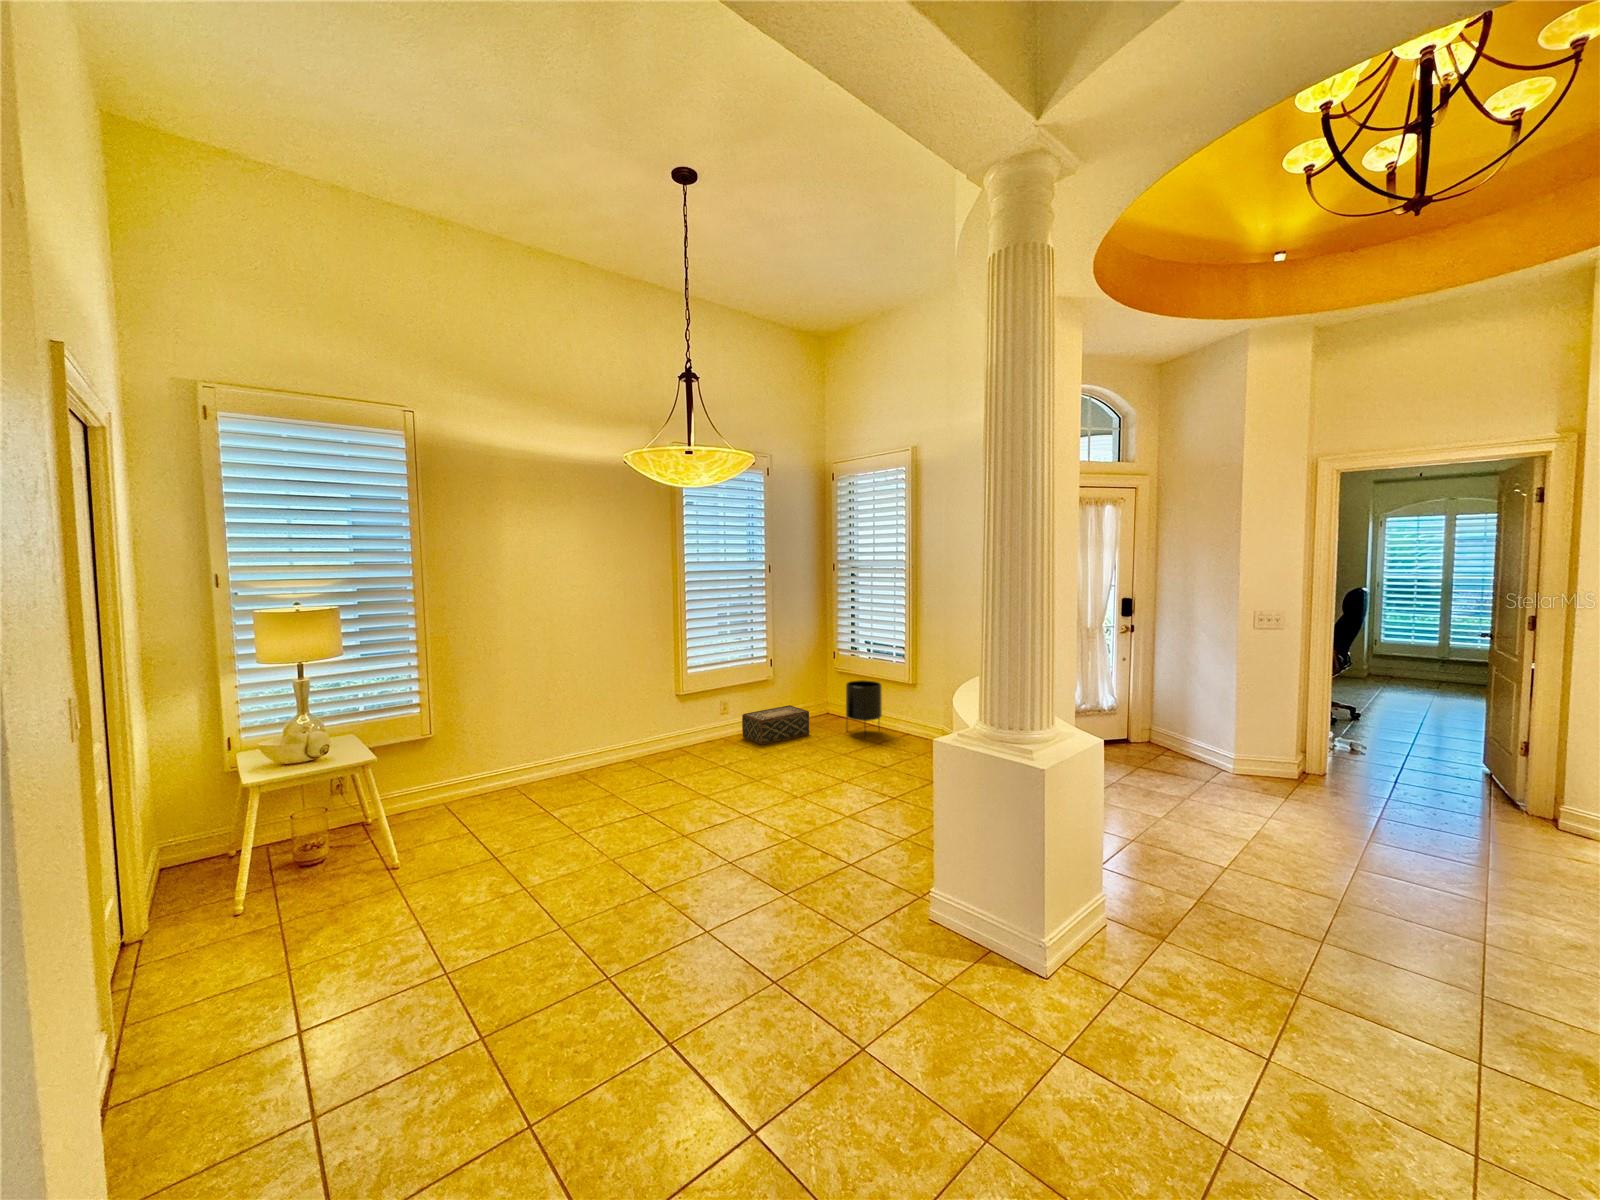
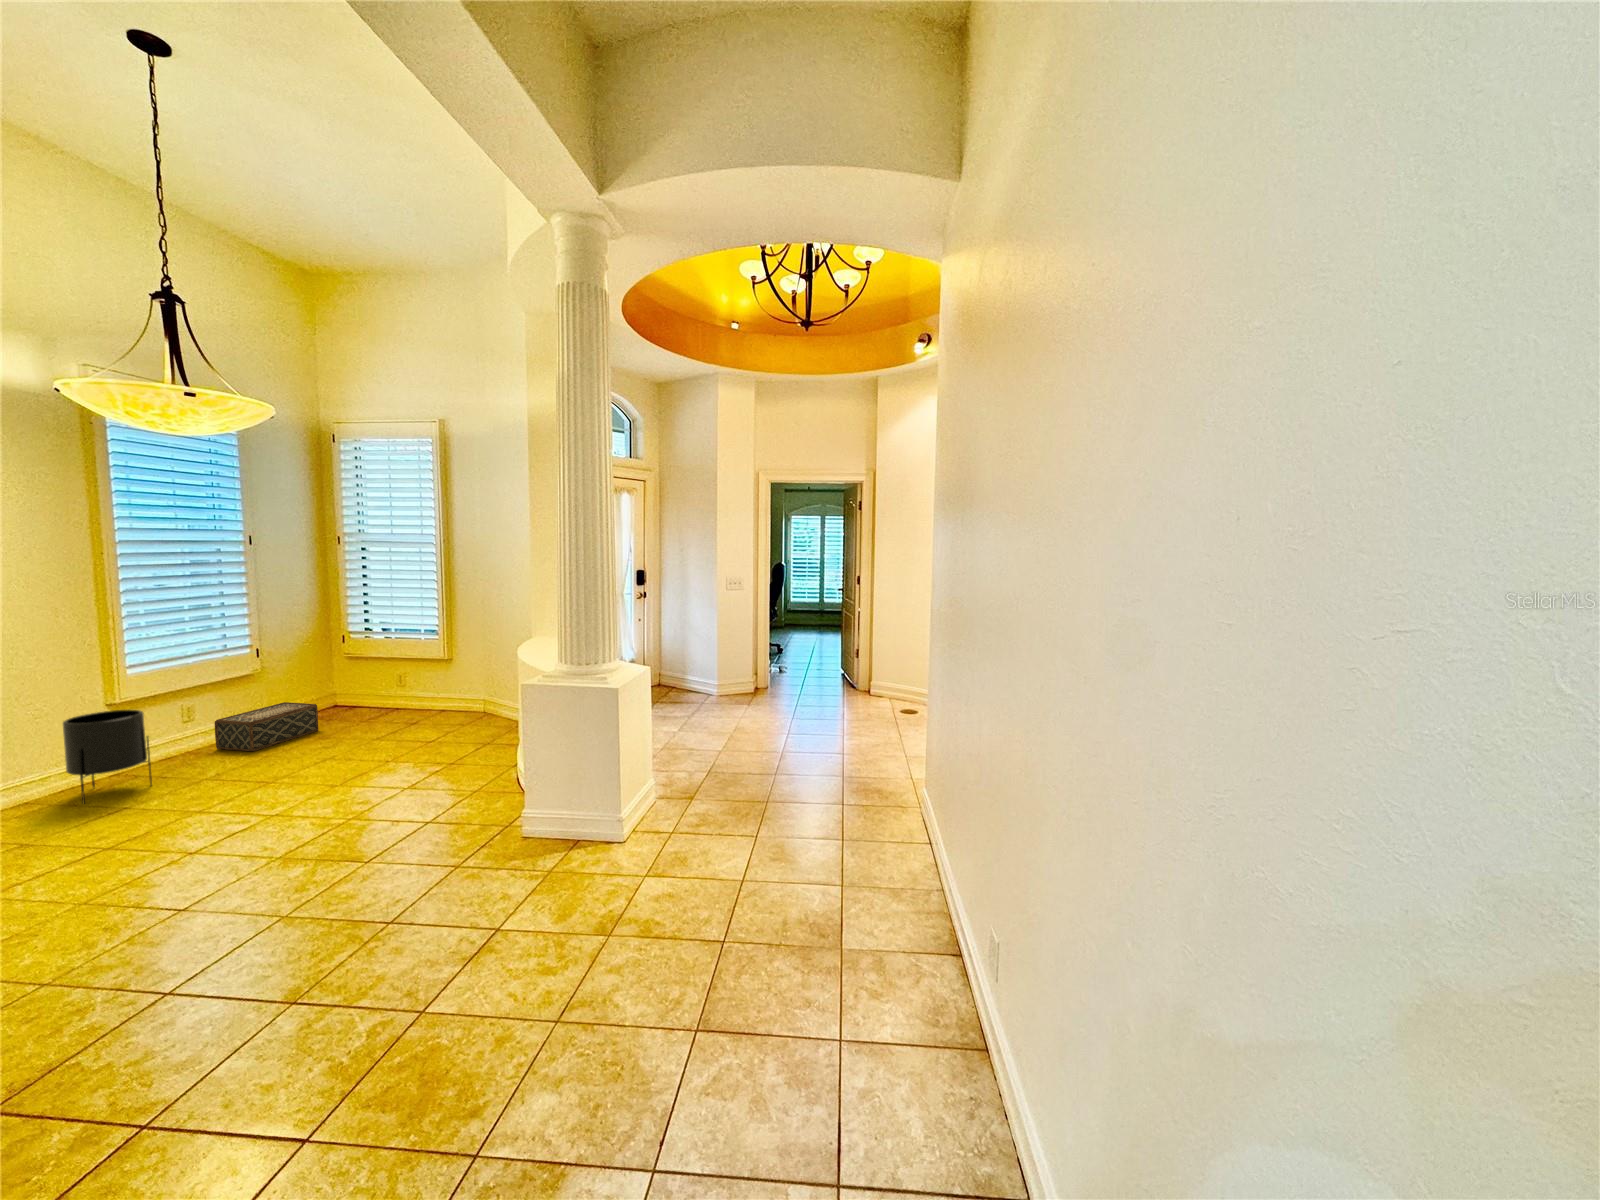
planter: present [846,680,882,730] -> present [63,710,152,804]

